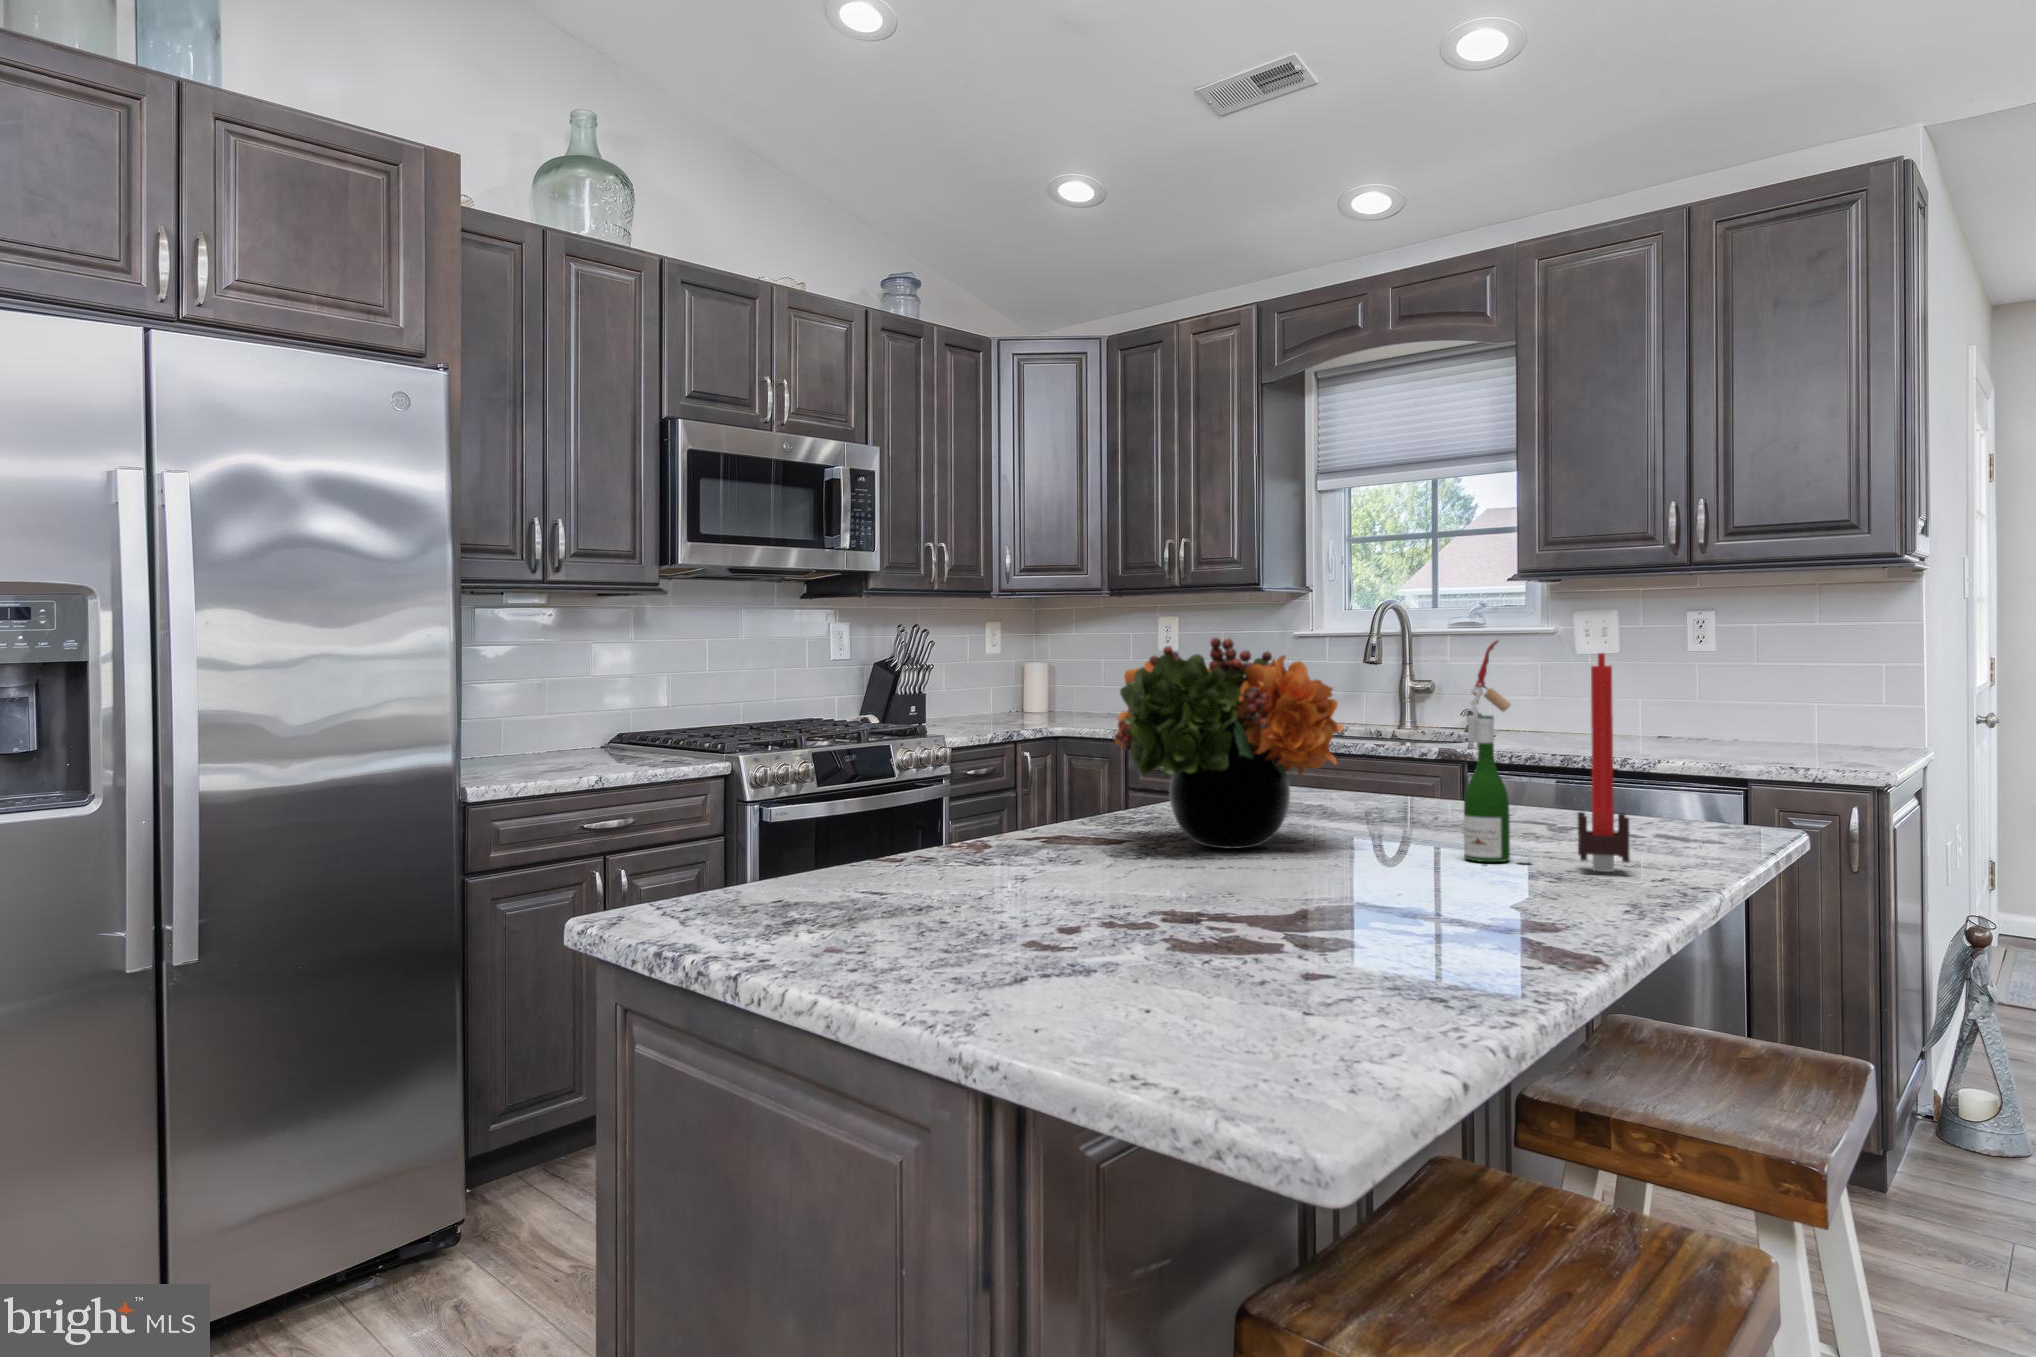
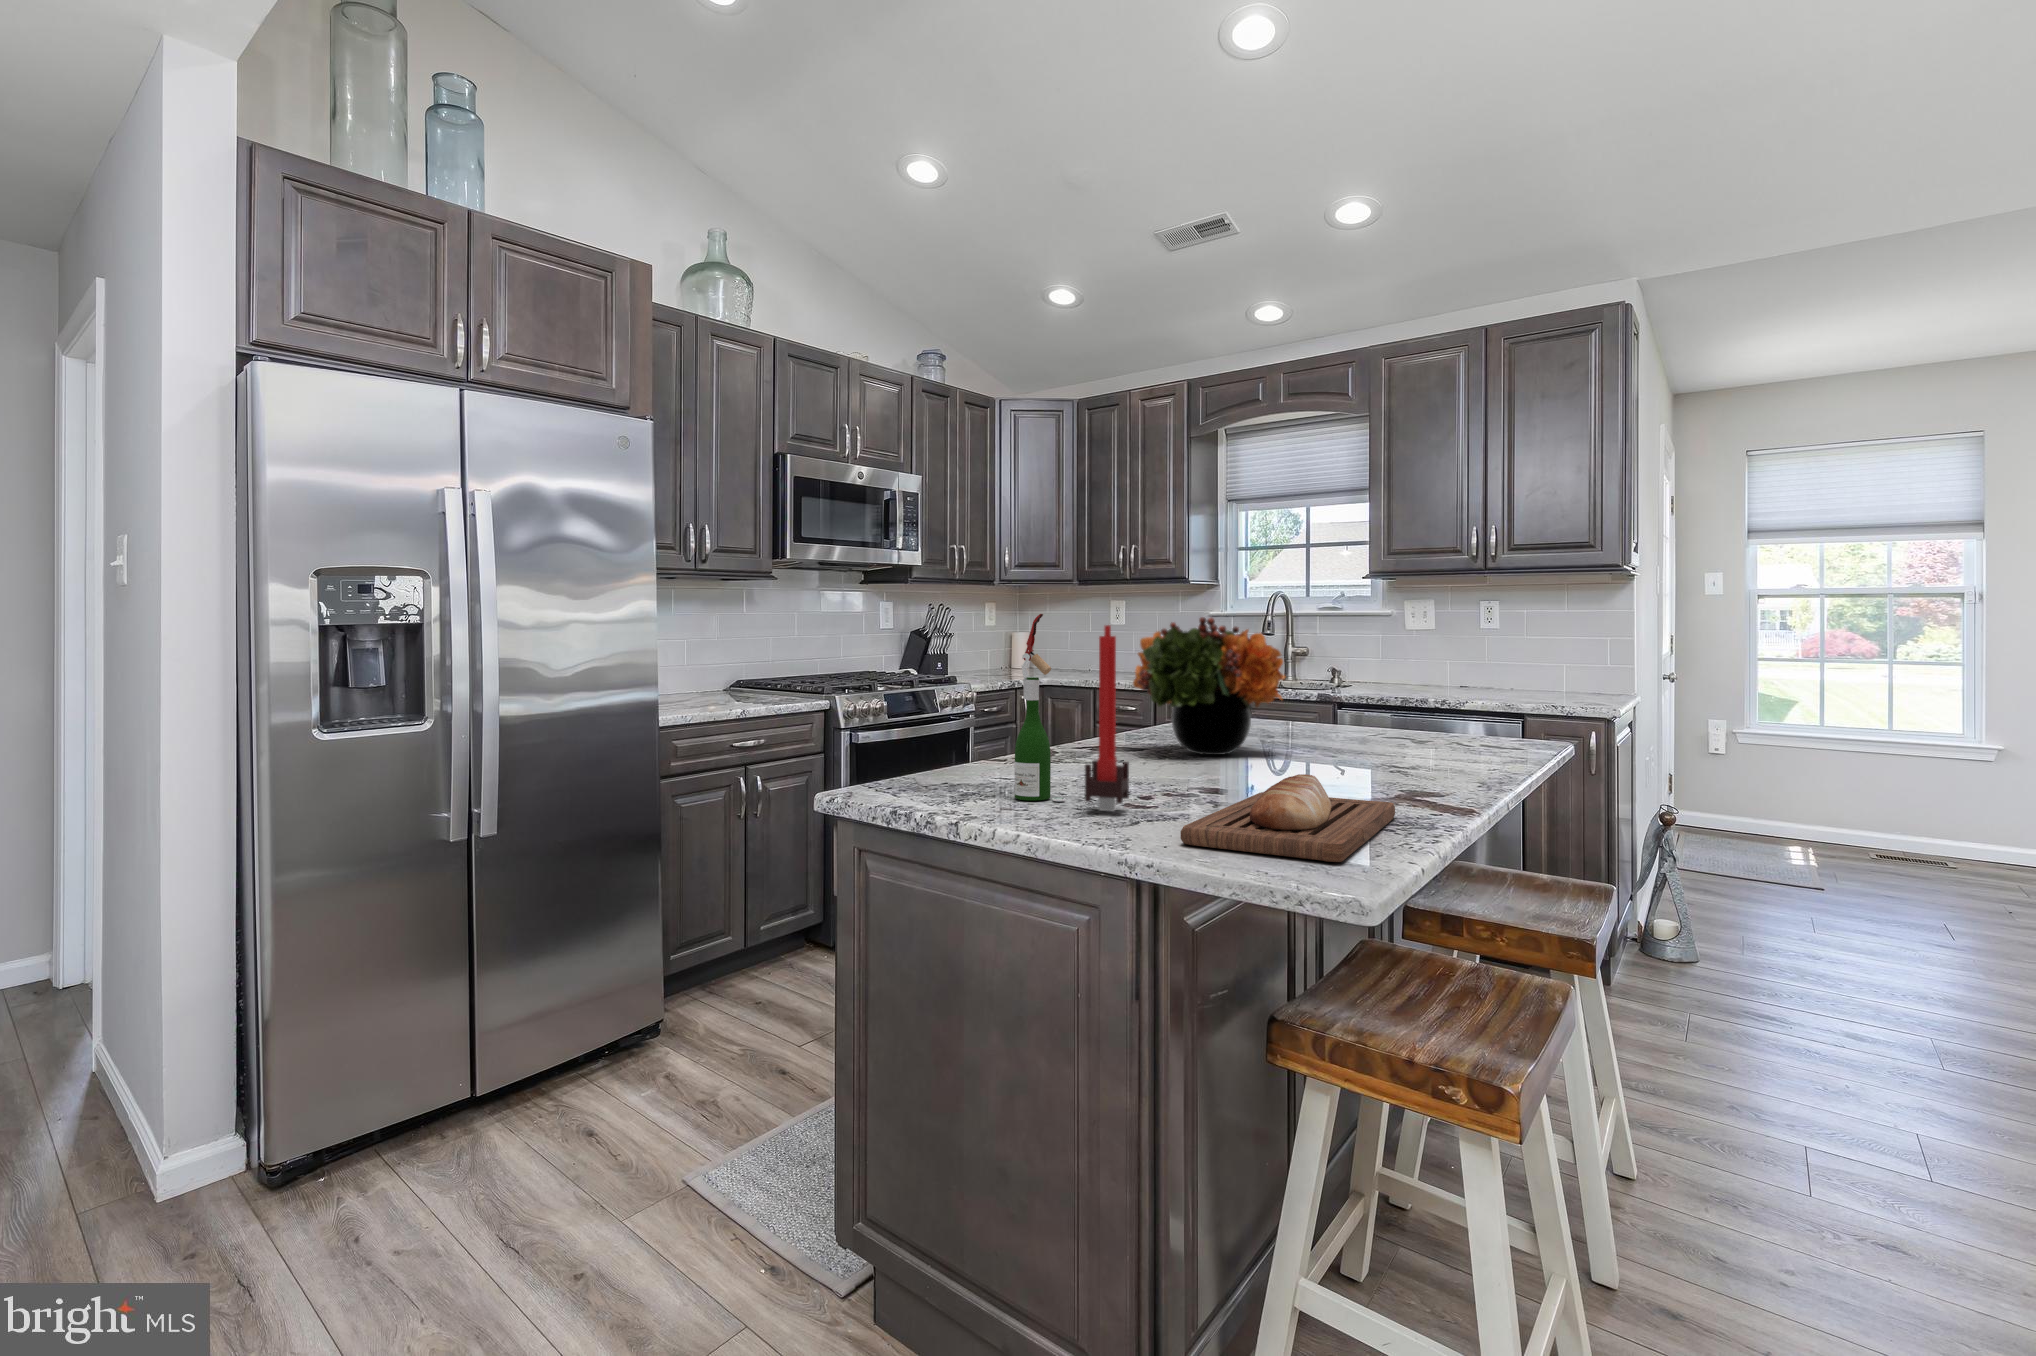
wine bottle: present [1464,641,1532,863] -> present [1015,614,1065,801]
candle: present [1578,653,1630,872] -> present [1085,625,1129,811]
bread loaf: none [1051,899,1458,1075] -> present [1181,774,1395,862]

